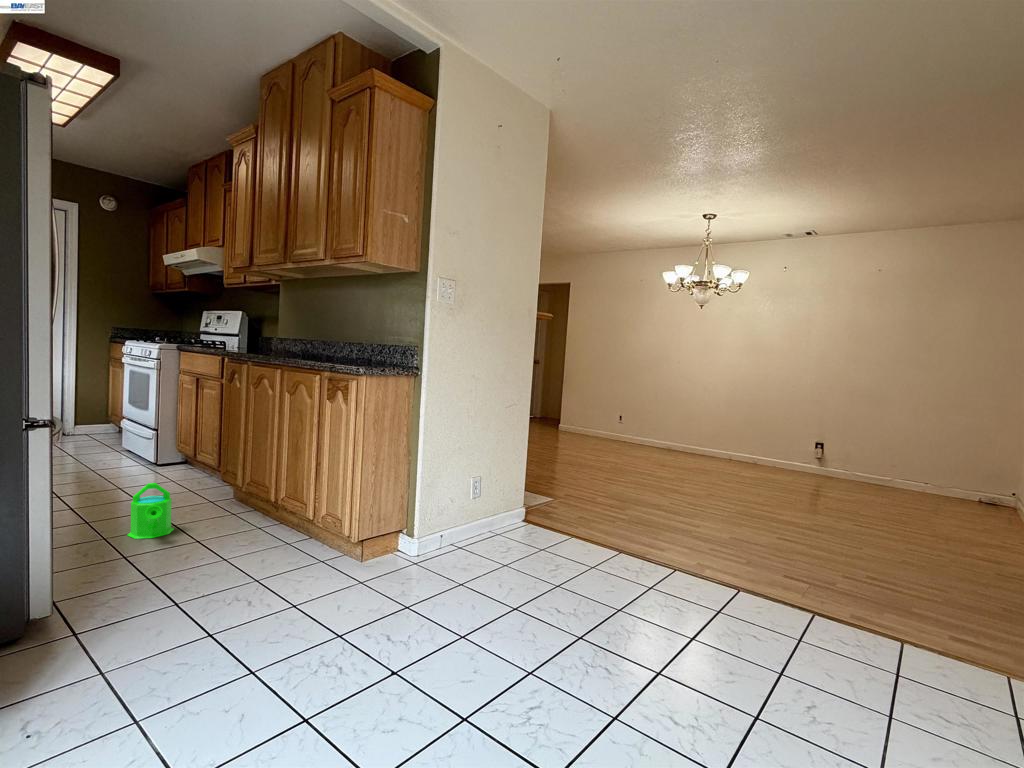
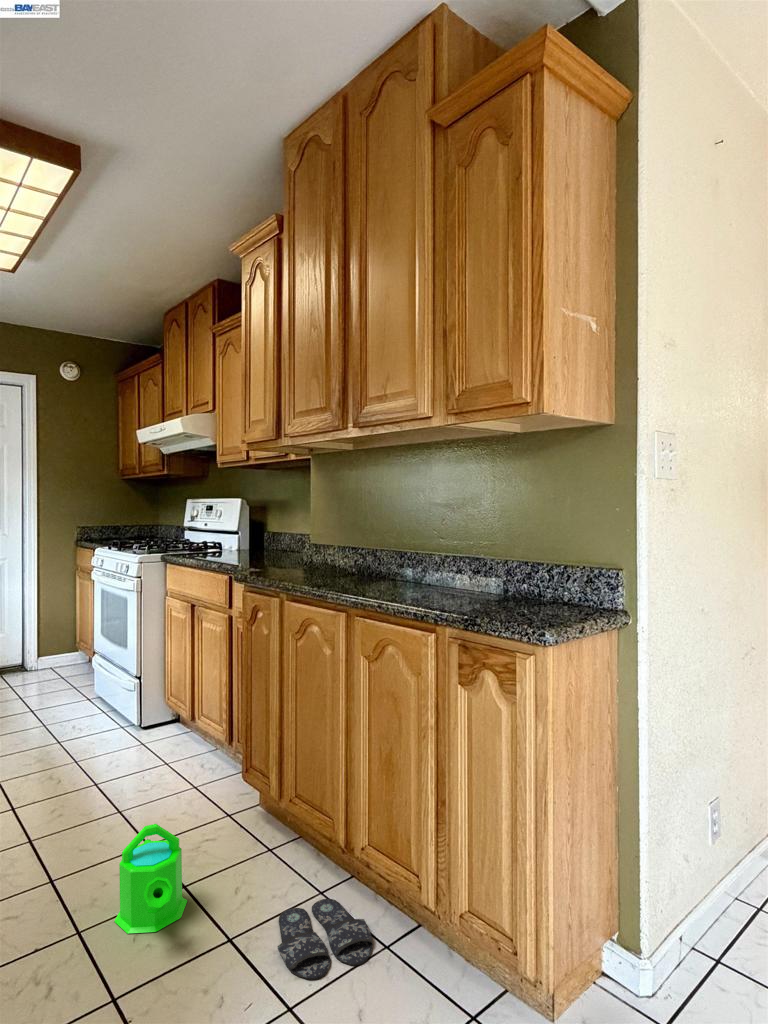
slippers: none [224,528,280,551] -> present [278,899,373,980]

